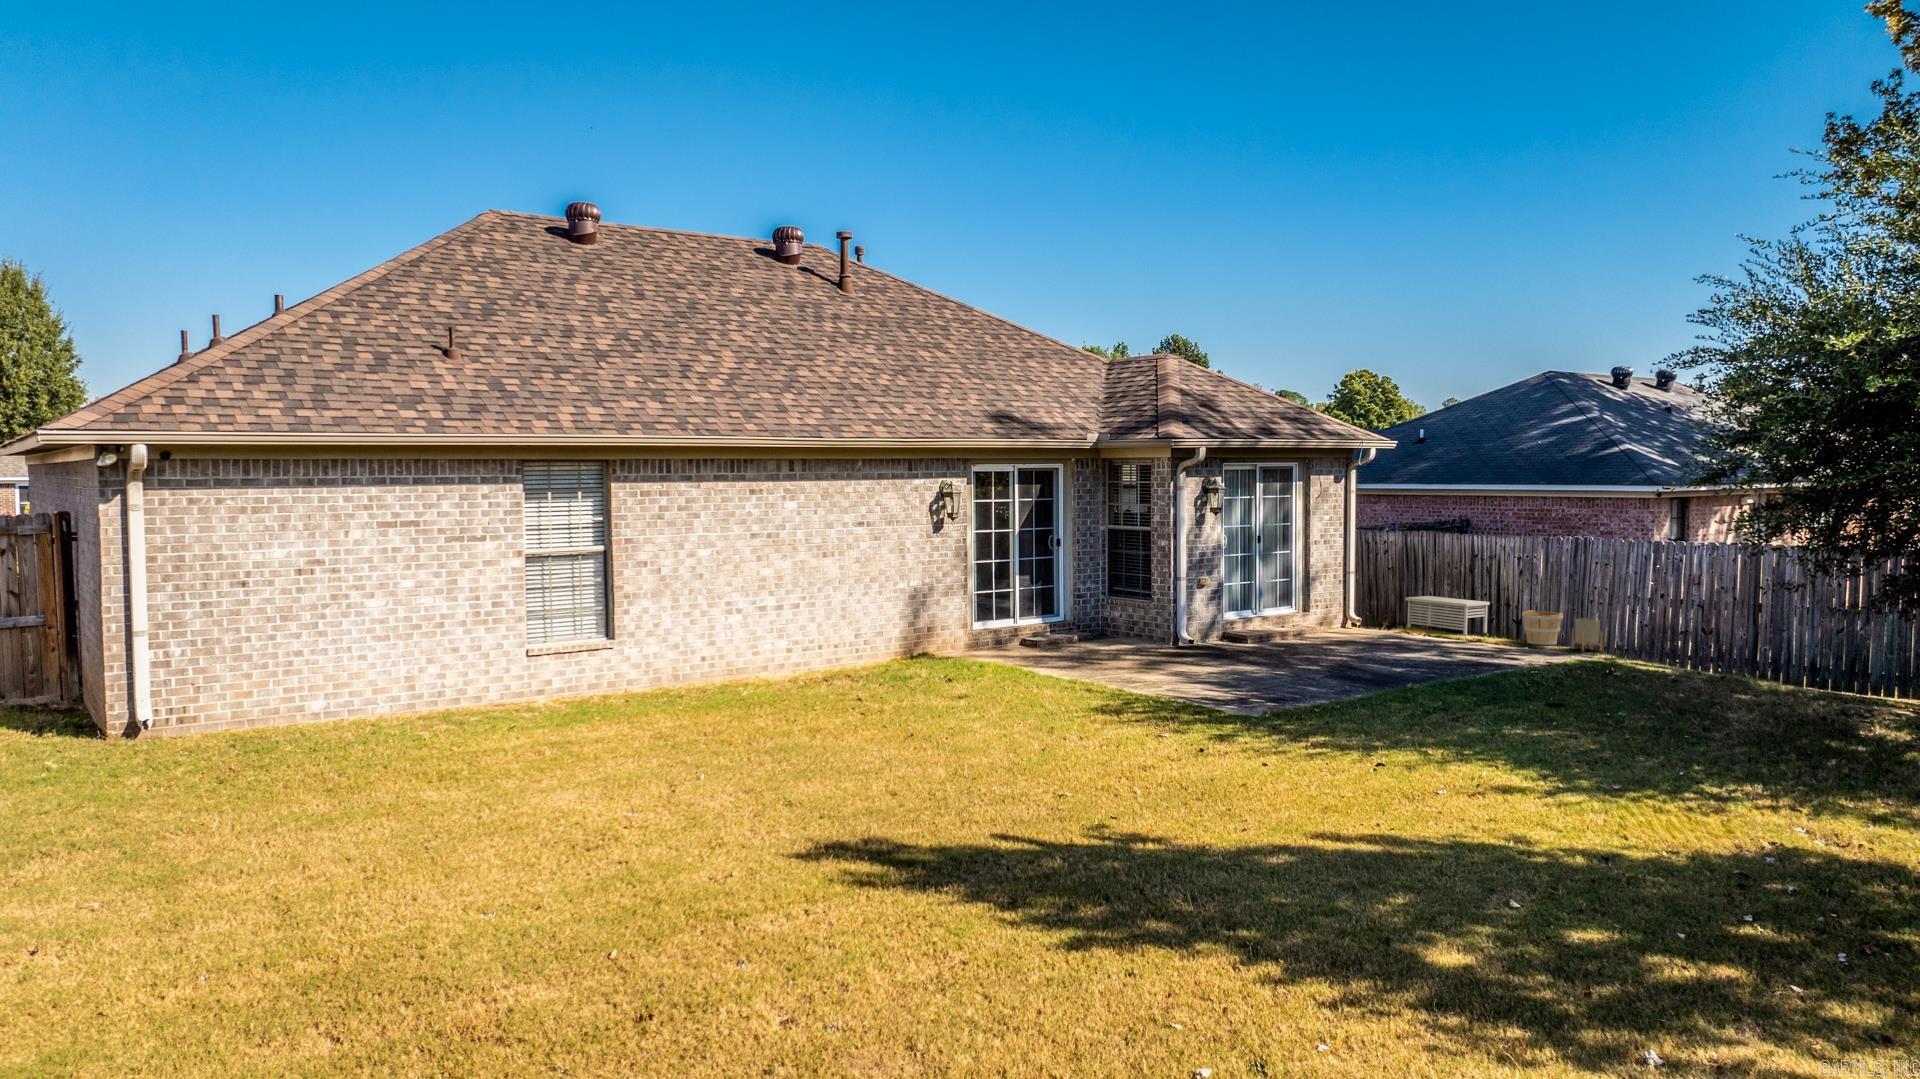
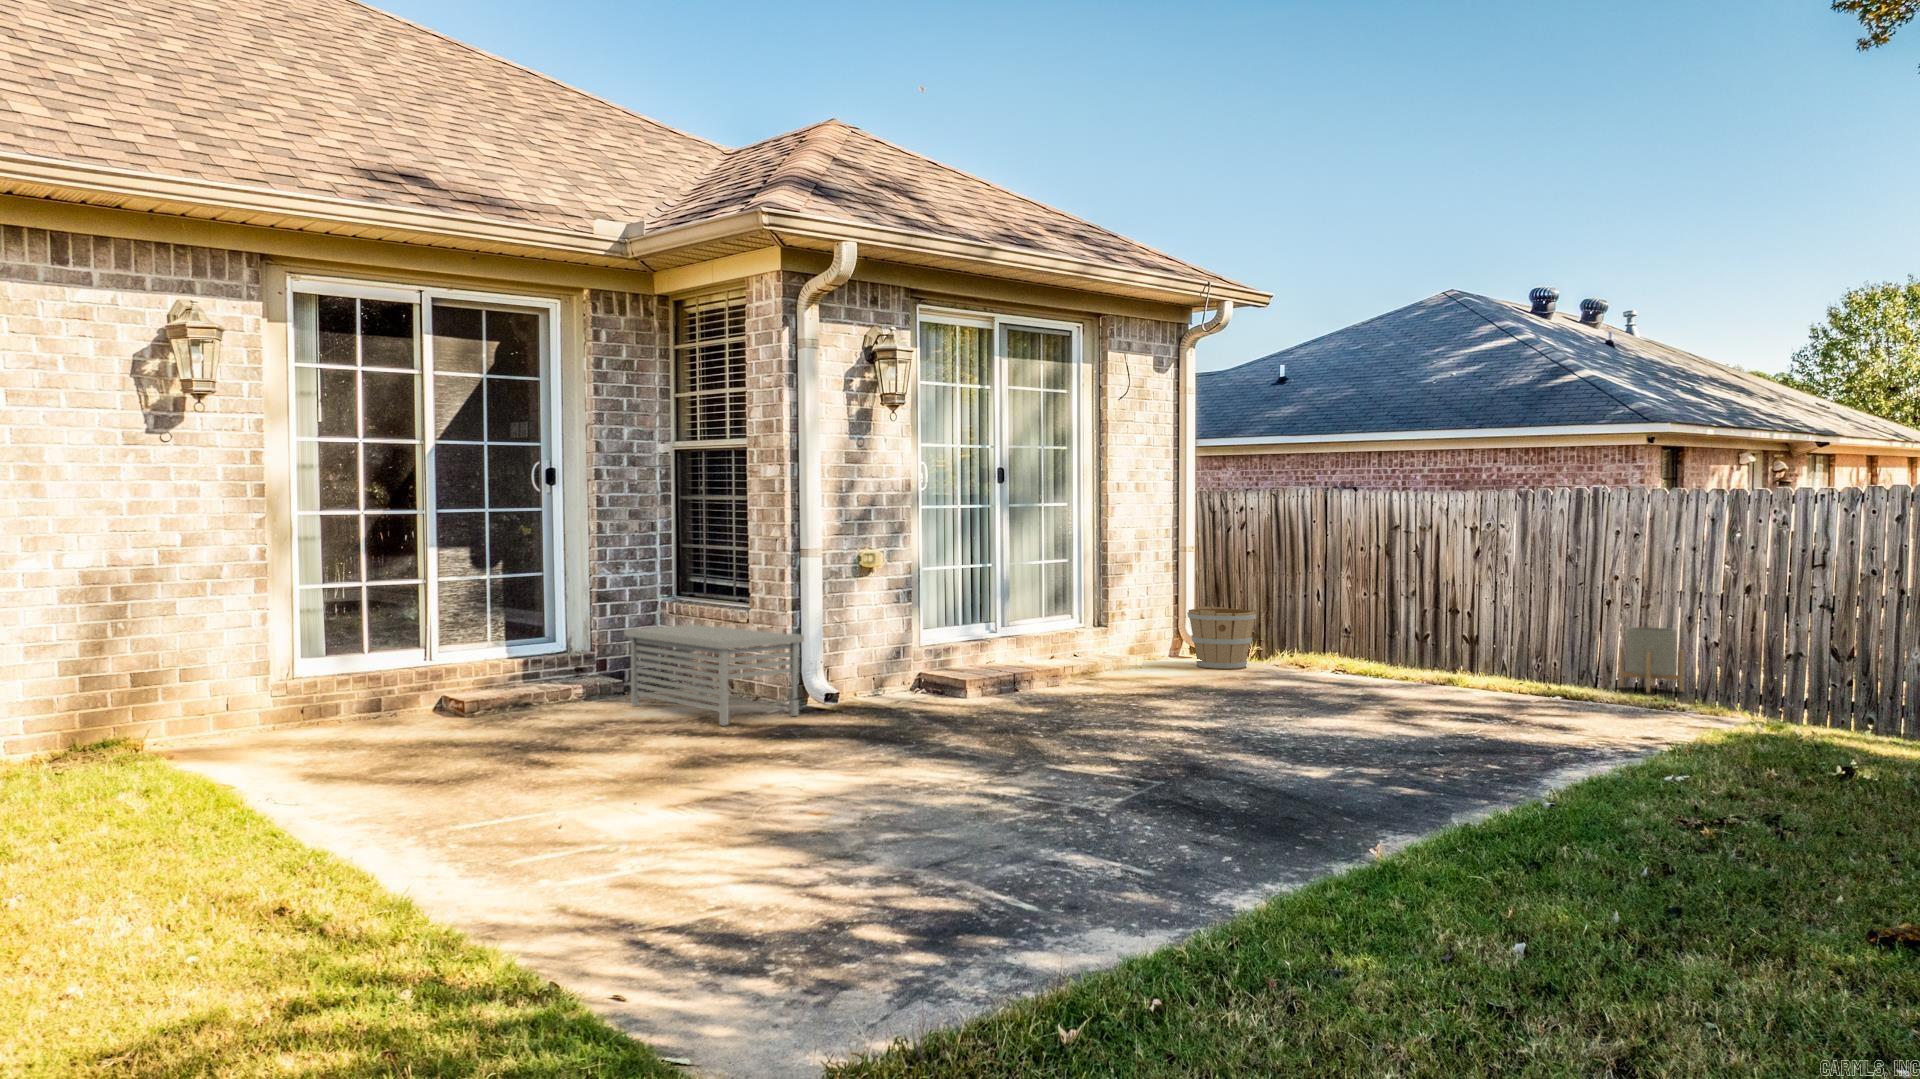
storage bench: present [1405,596,1490,635] -> present [624,625,804,726]
wooden bucket: present [1522,610,1563,645] -> present [1187,607,1257,669]

